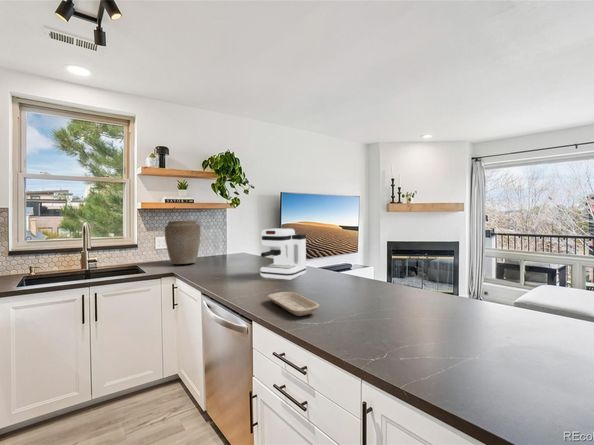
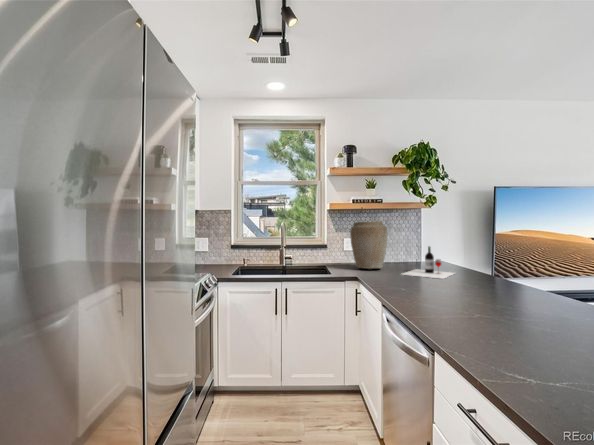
coffee maker: present [260,229,306,280] -> none [456,231,531,303]
wine bottle: none [213,241,256,267] -> present [403,247,454,279]
tray: present [268,292,319,316] -> none [459,318,545,361]

